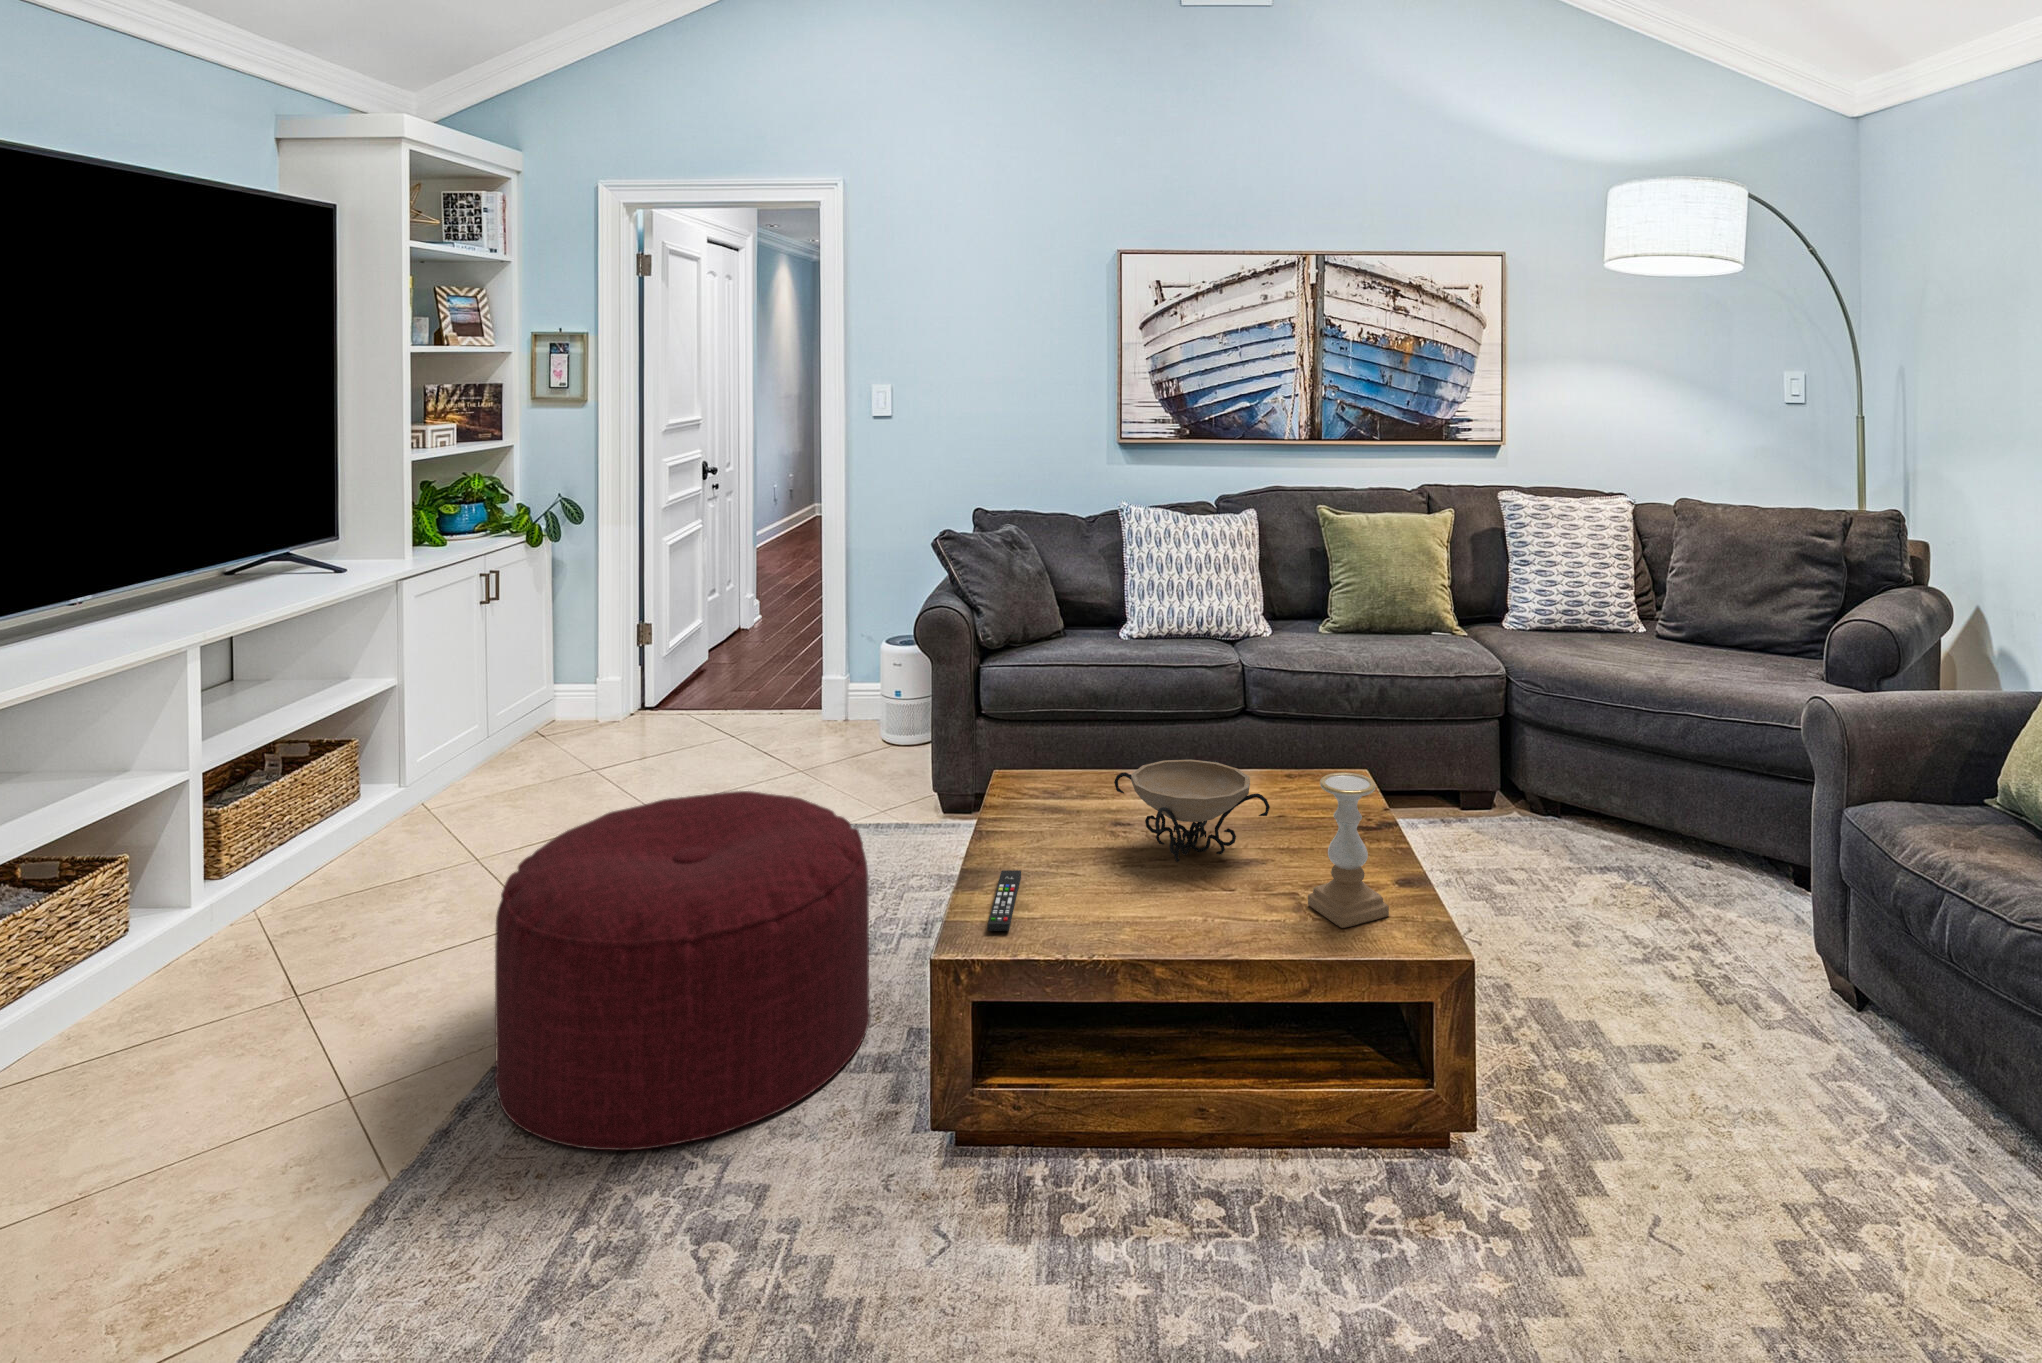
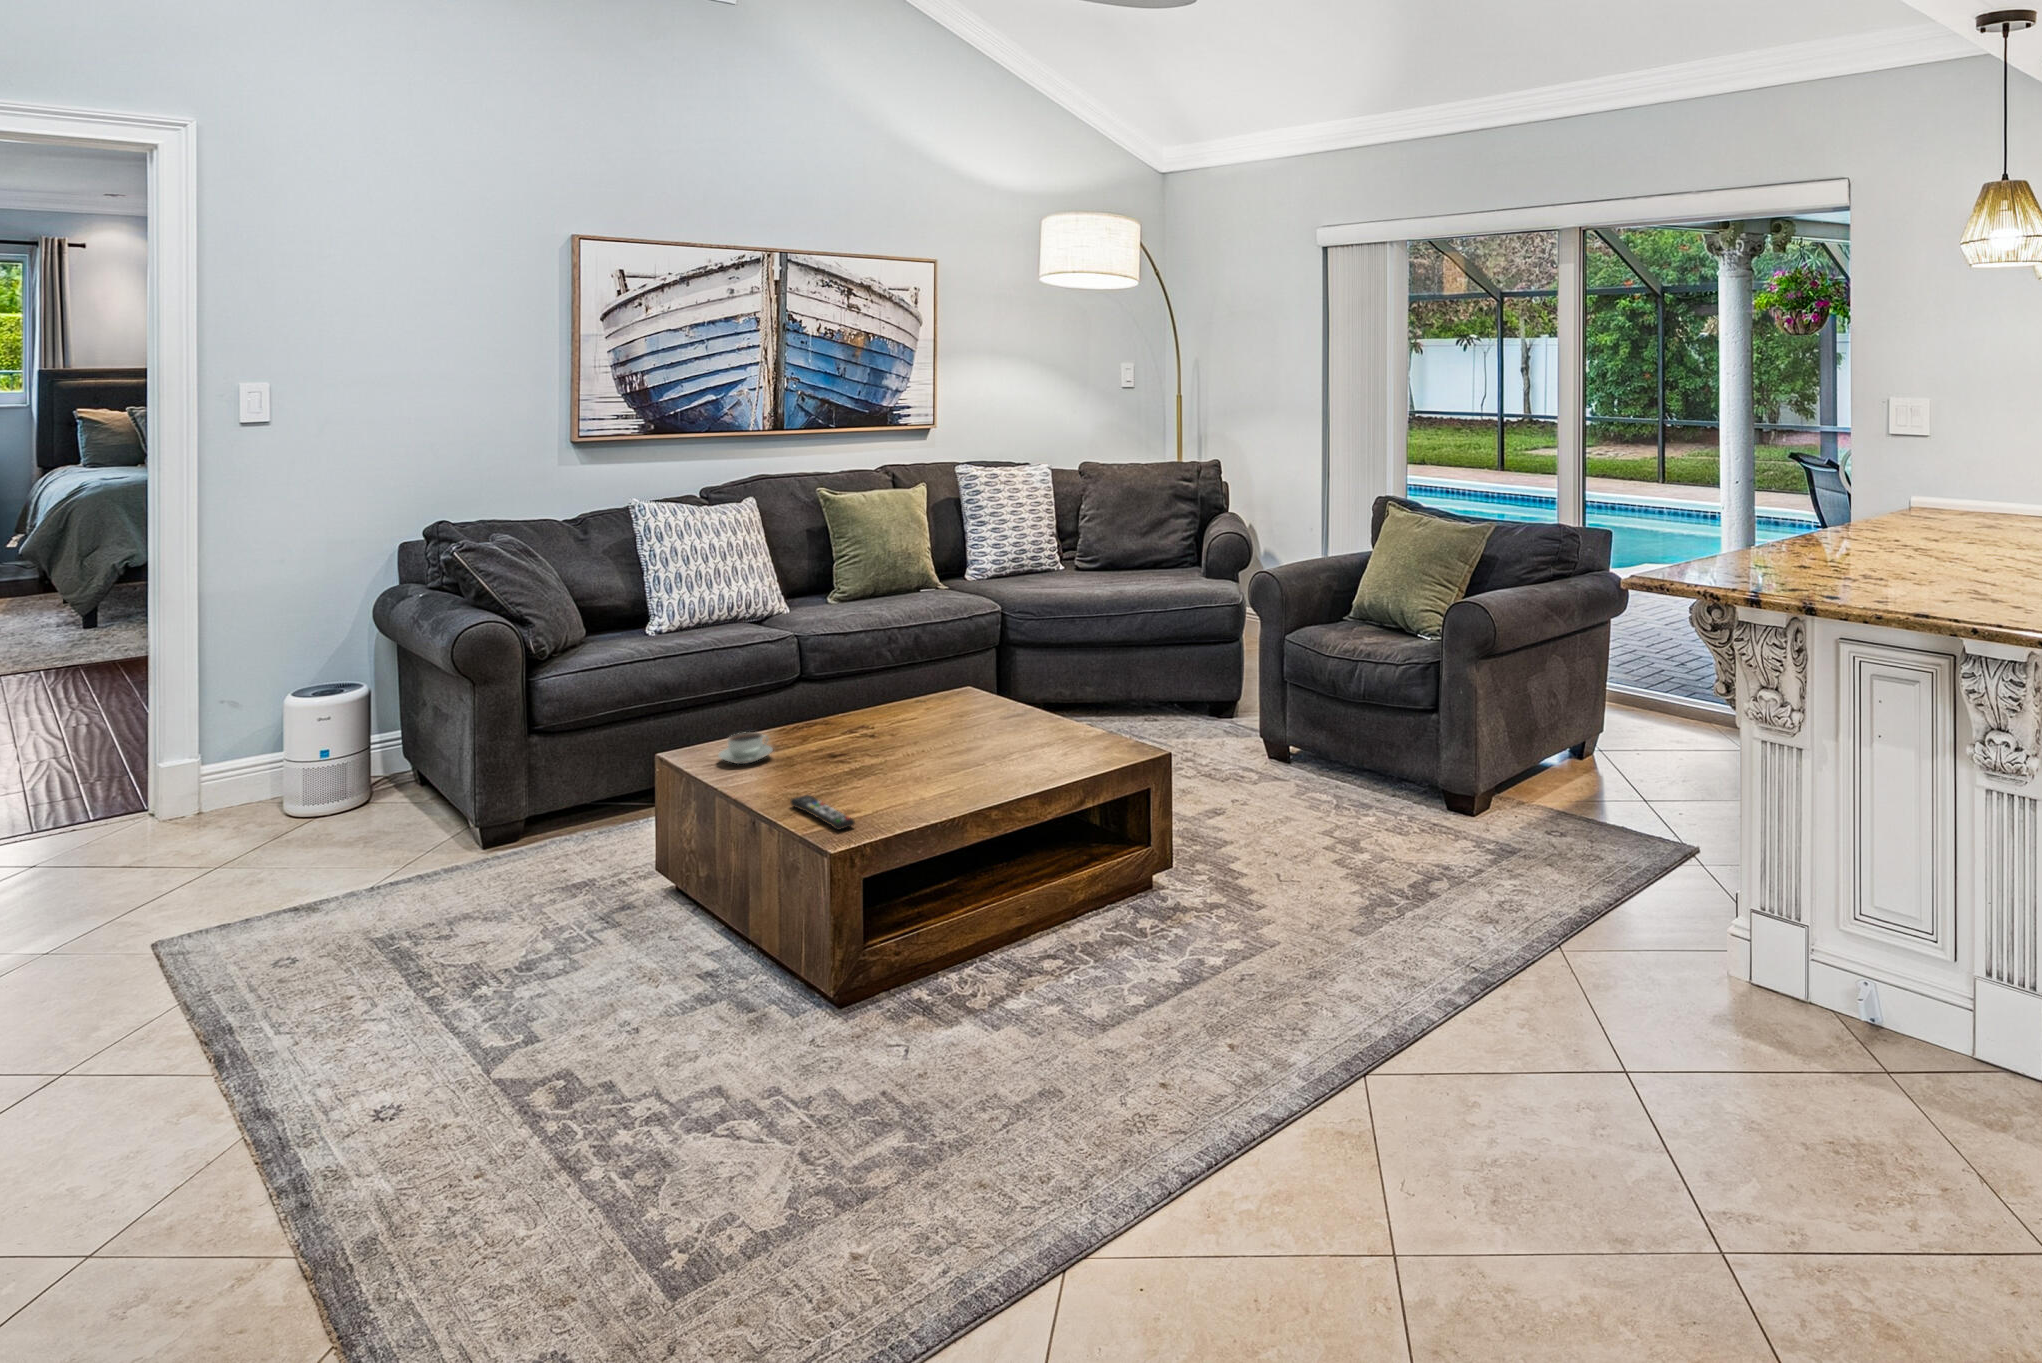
decorative bowl: present [1114,760,1270,862] -> none [840,684,982,762]
coffee cup: none [1023,772,1079,808] -> present [718,732,773,764]
candle holder: present [1308,773,1389,928] -> none [1039,655,1096,761]
ottoman: present [495,791,870,1150] -> none [243,801,672,1165]

